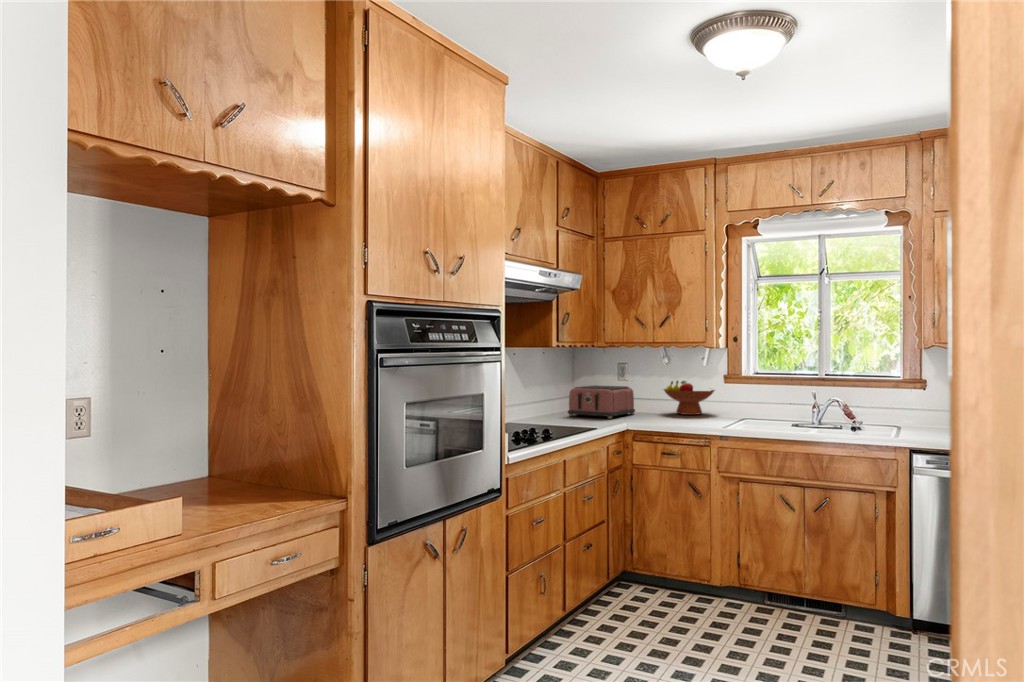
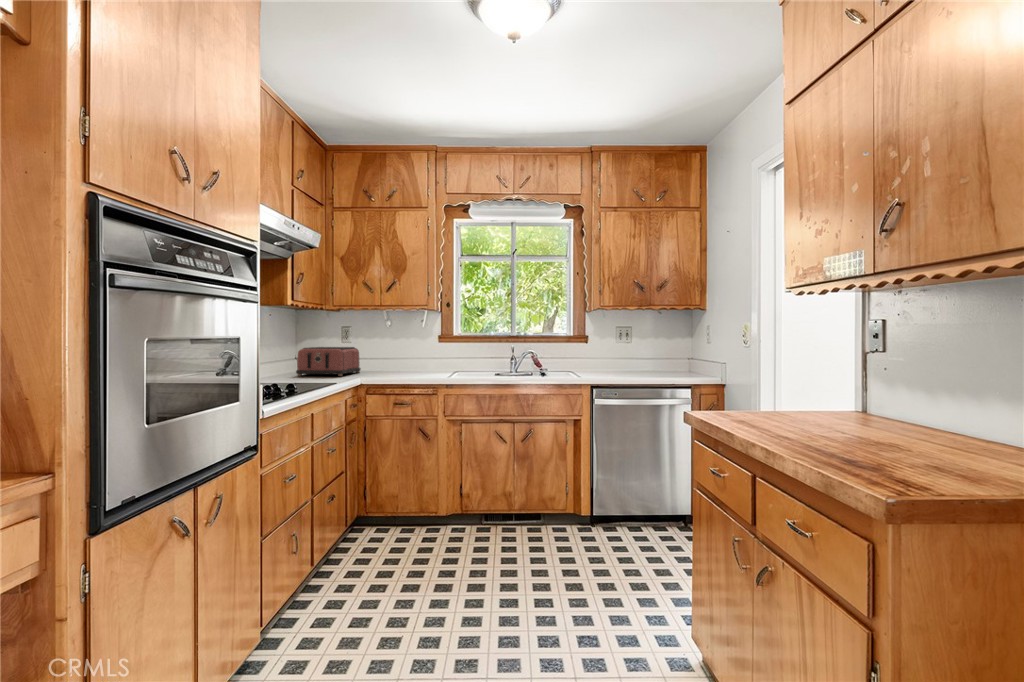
fruit bowl: present [664,381,714,415] -> none [385,341,431,371]

